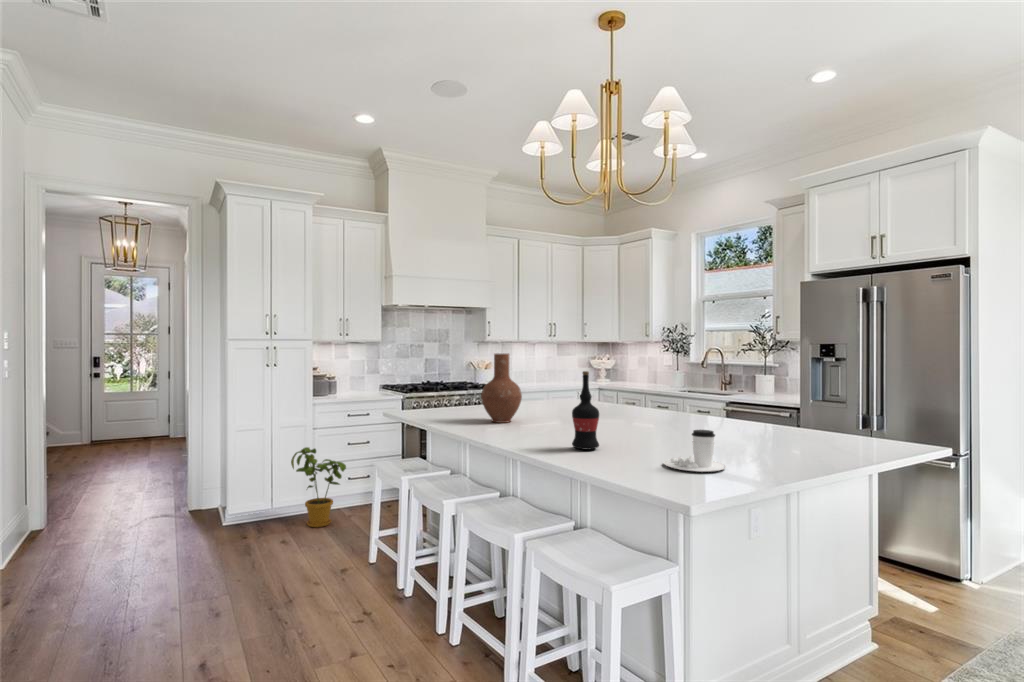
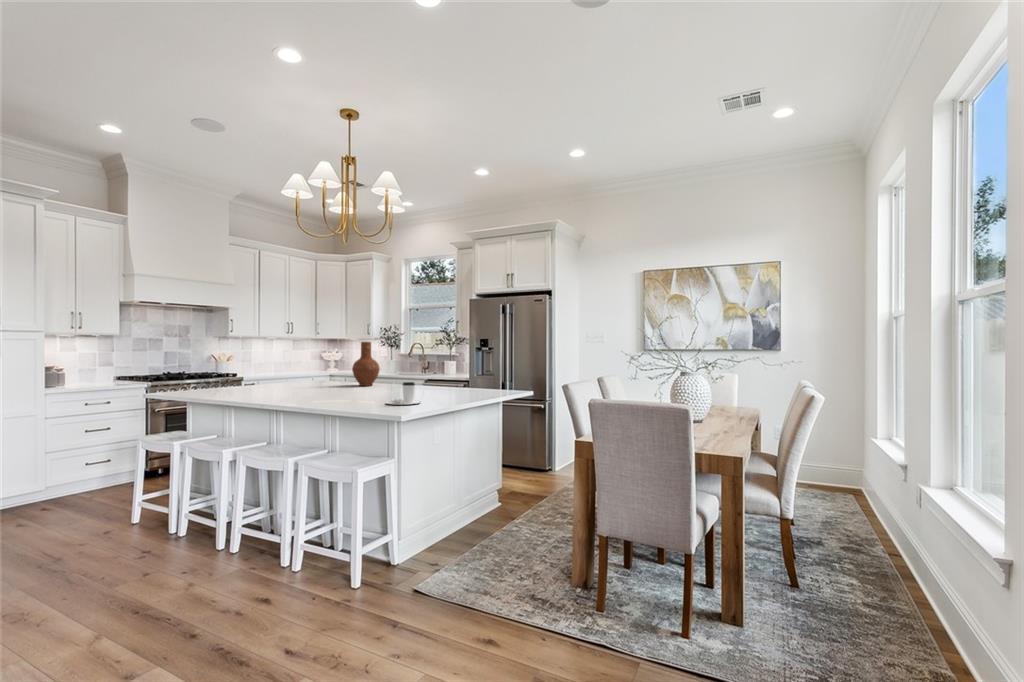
vase: present [481,353,522,423] -> present [352,342,380,386]
wine bottle: present [572,371,599,450] -> none [325,351,344,401]
house plant: present [291,447,346,527] -> none [22,433,91,509]

